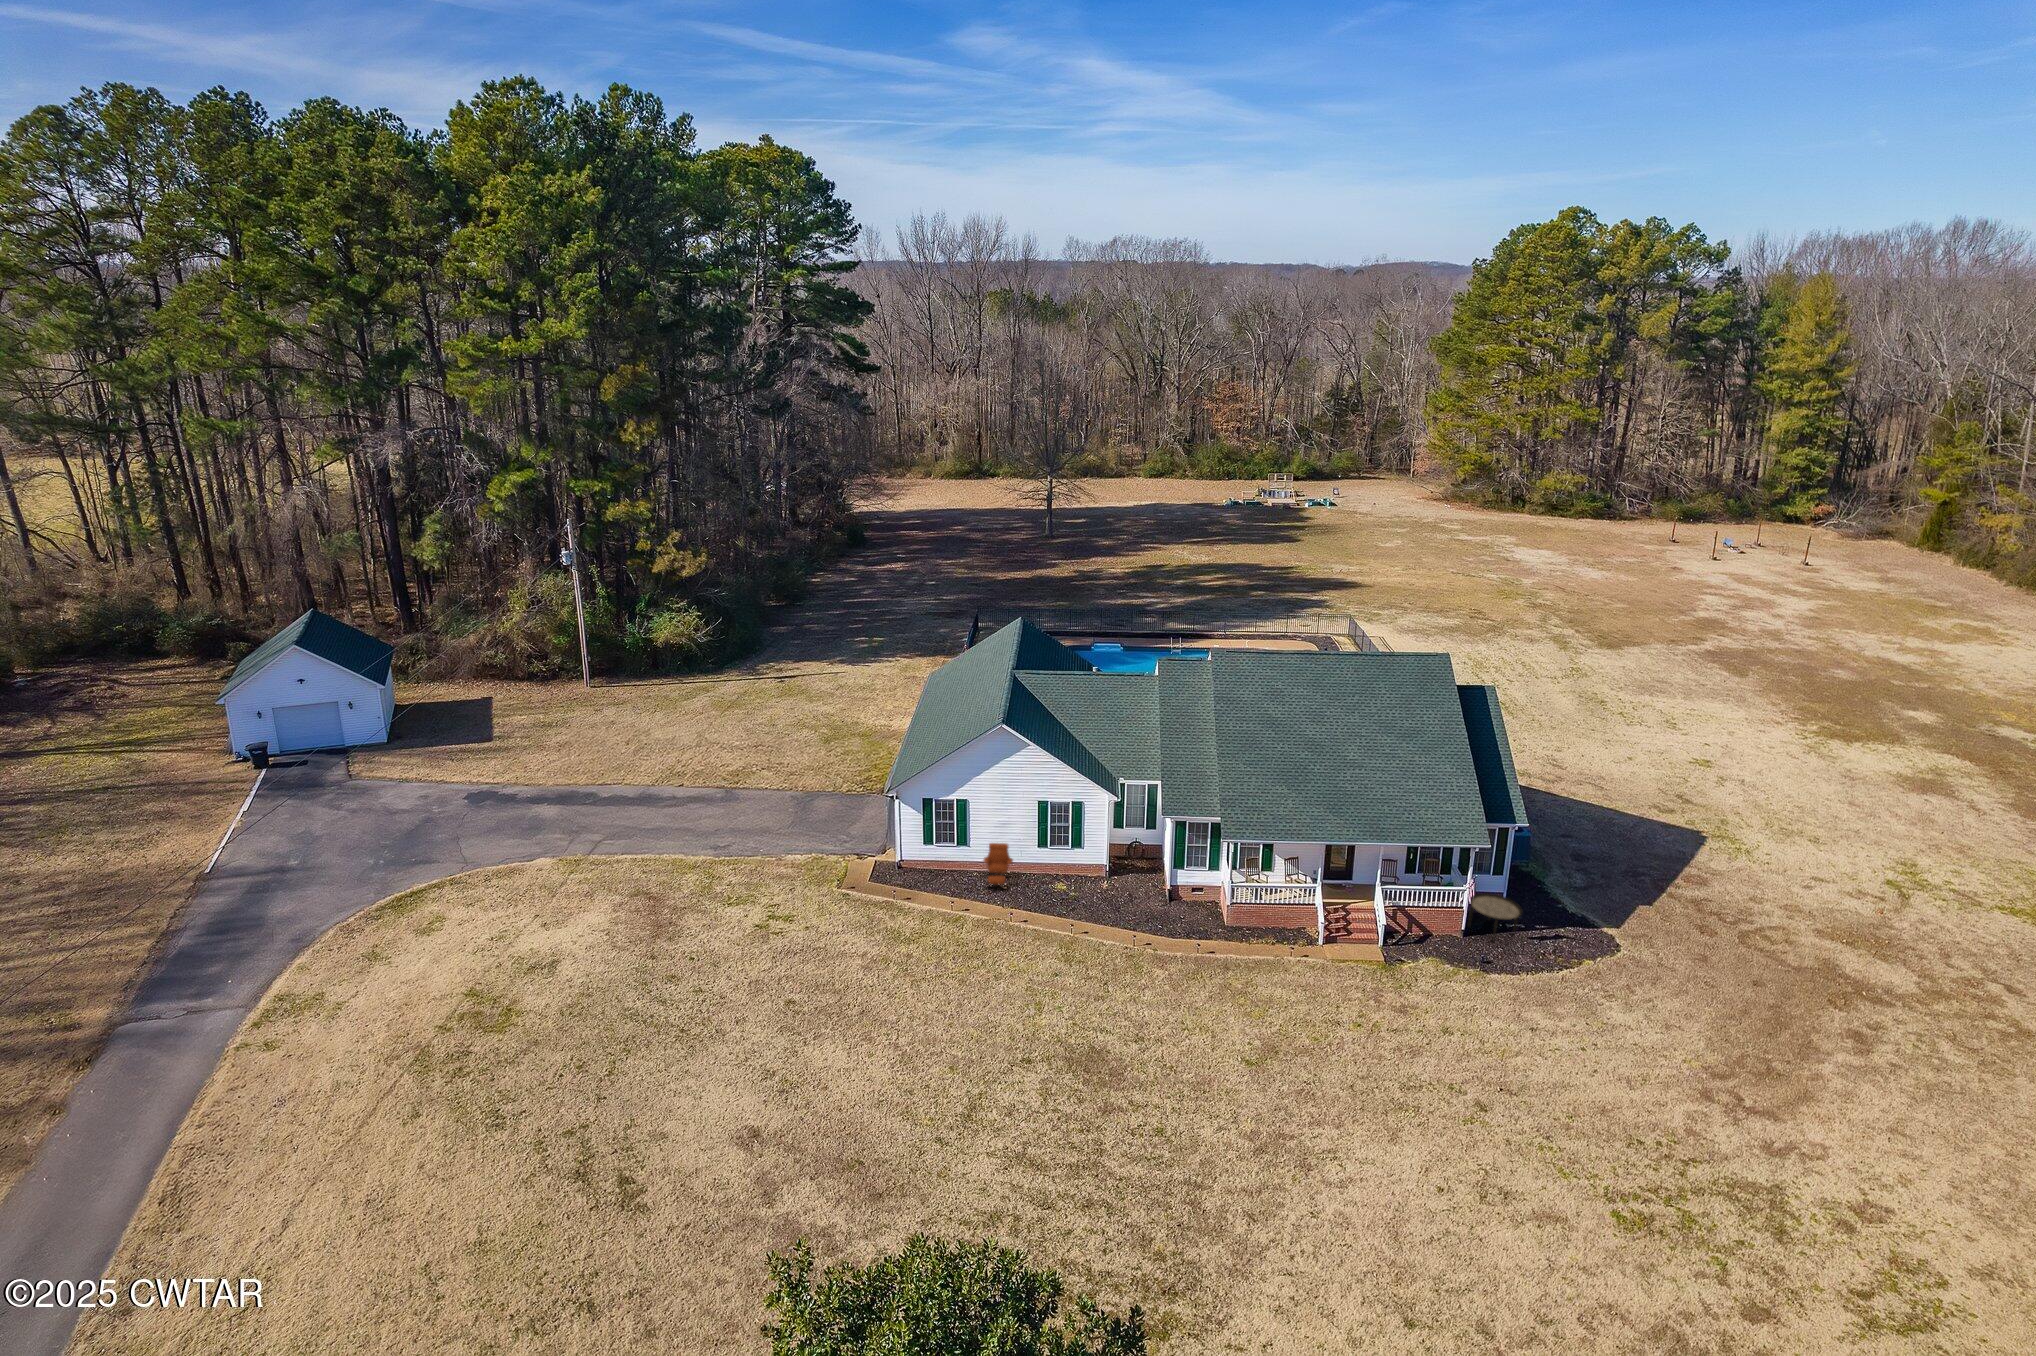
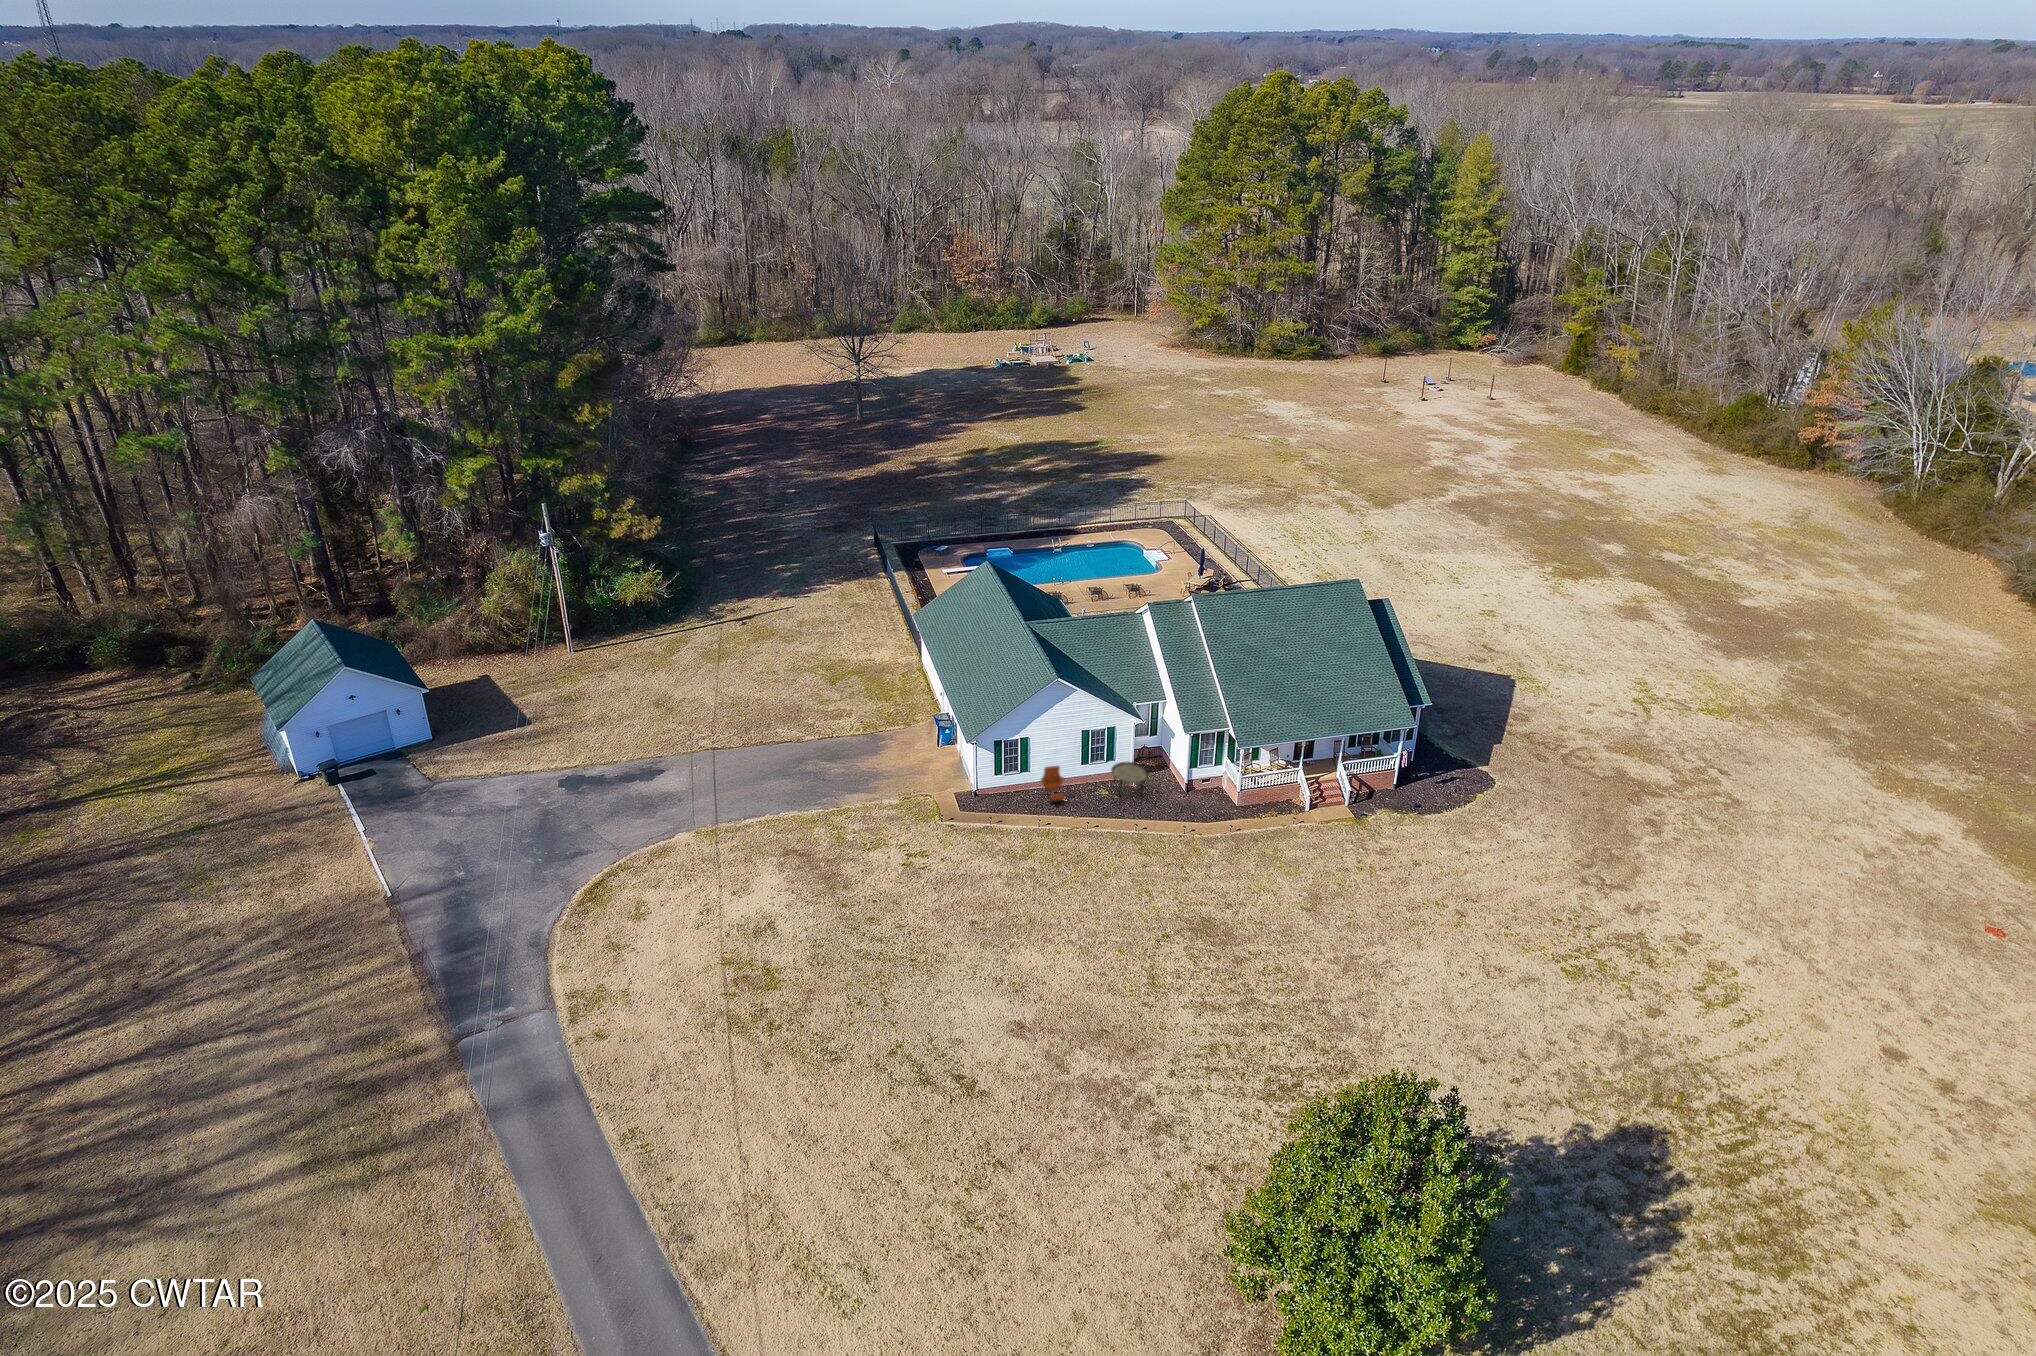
round table: present [1468,893,1522,941] -> present [1111,762,1149,797]

